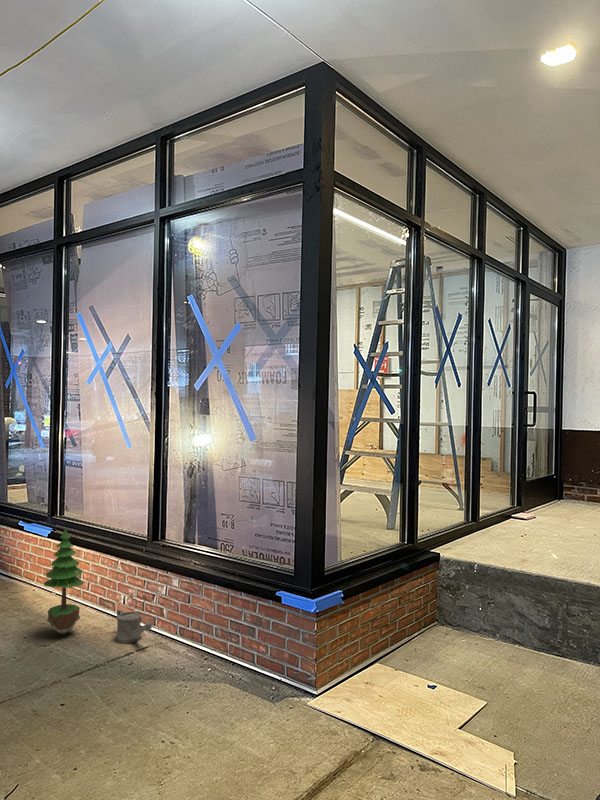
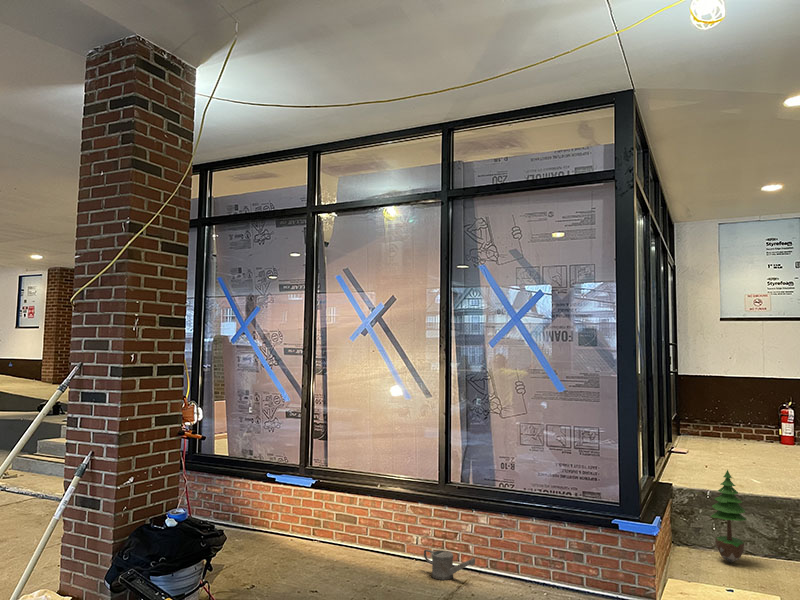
potted tree: present [44,529,84,634] -> present [711,470,747,563]

